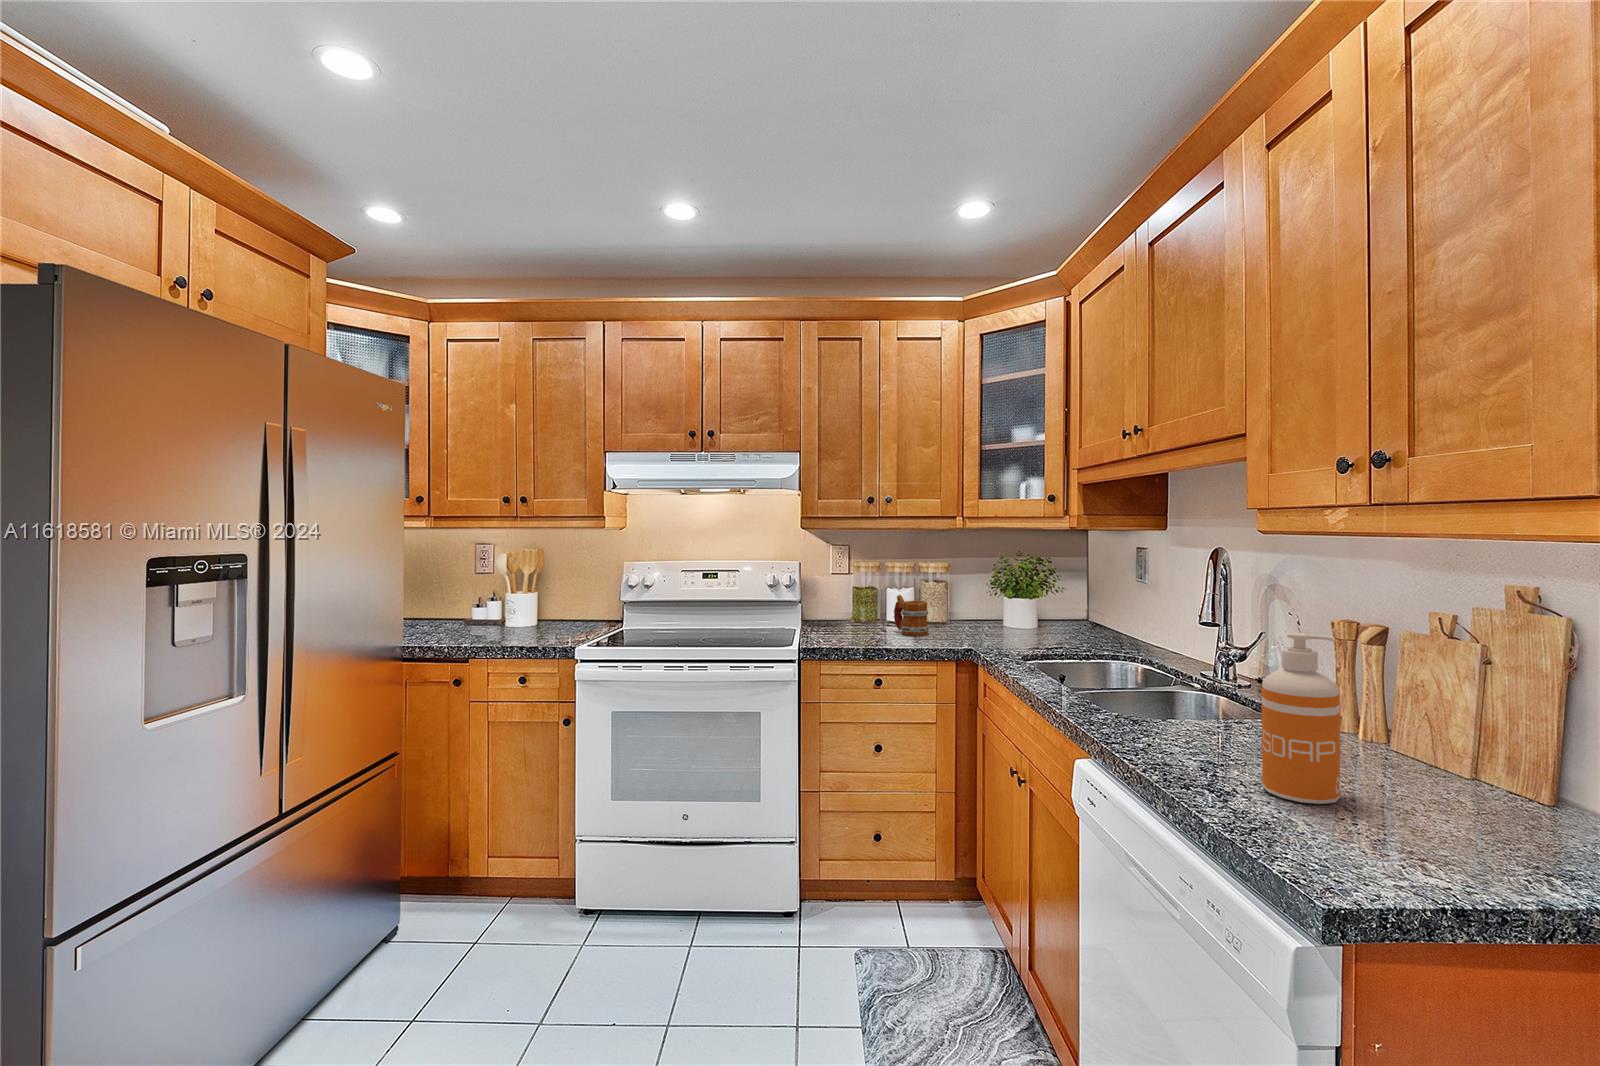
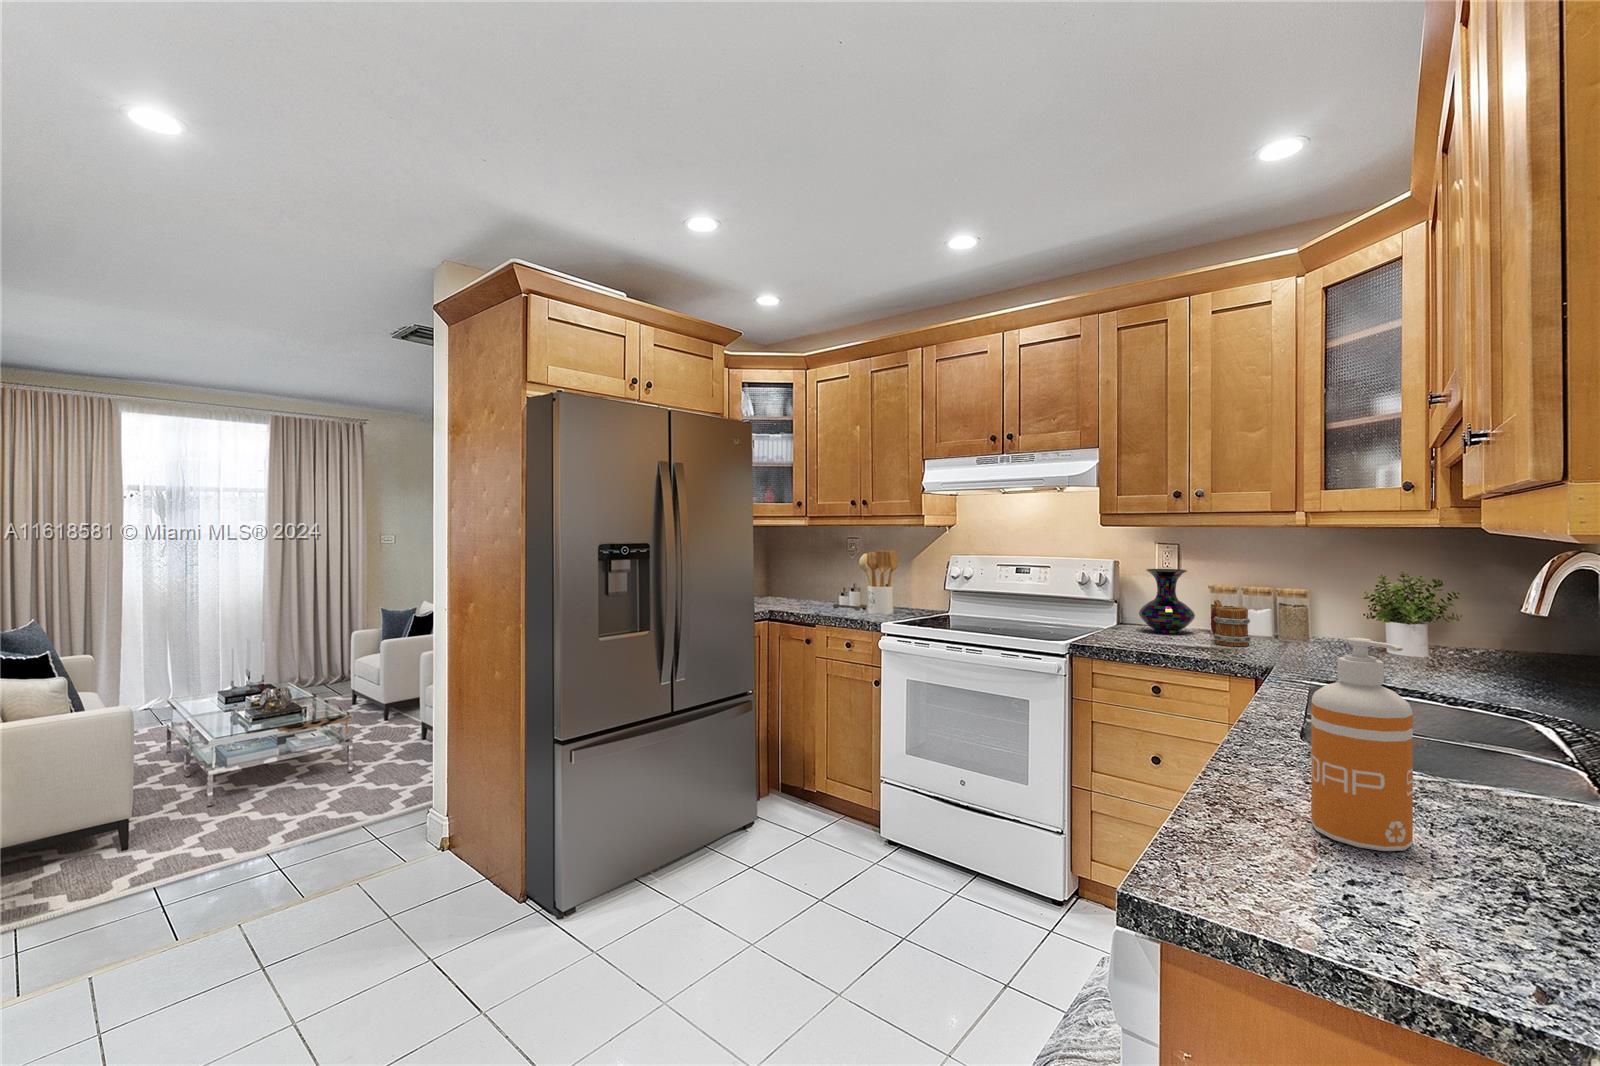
vase: none [825,568,872,629] -> present [1139,569,1195,634]

